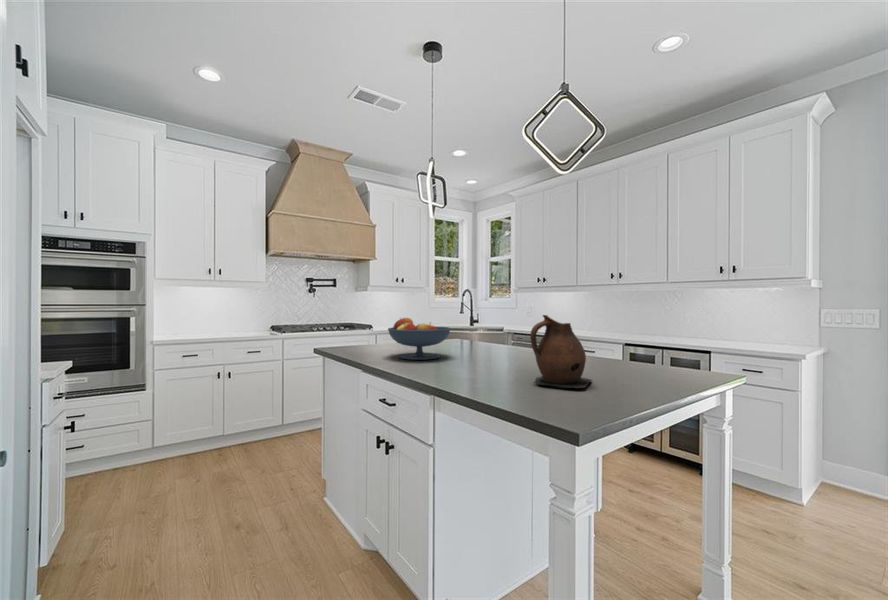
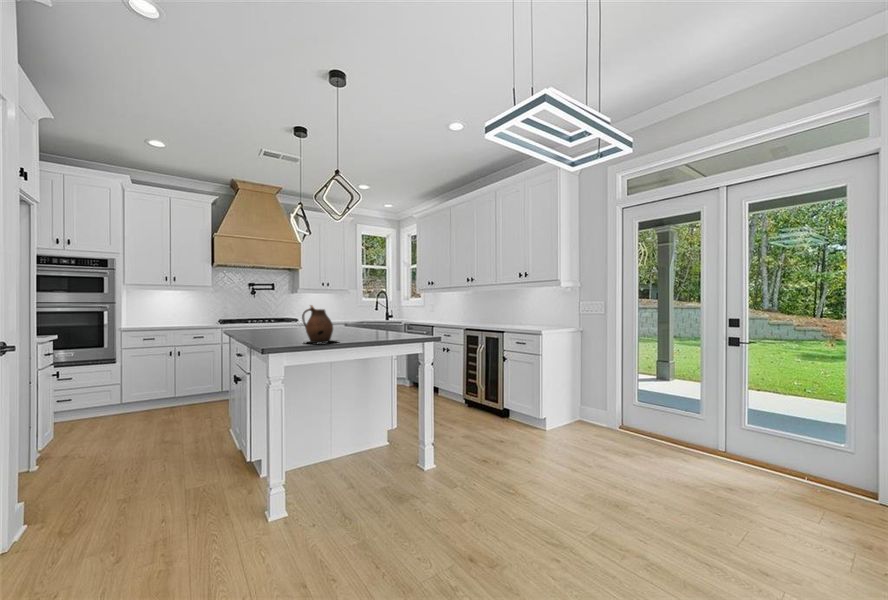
fruit bowl: present [388,318,451,360] -> none [252,309,295,335]

